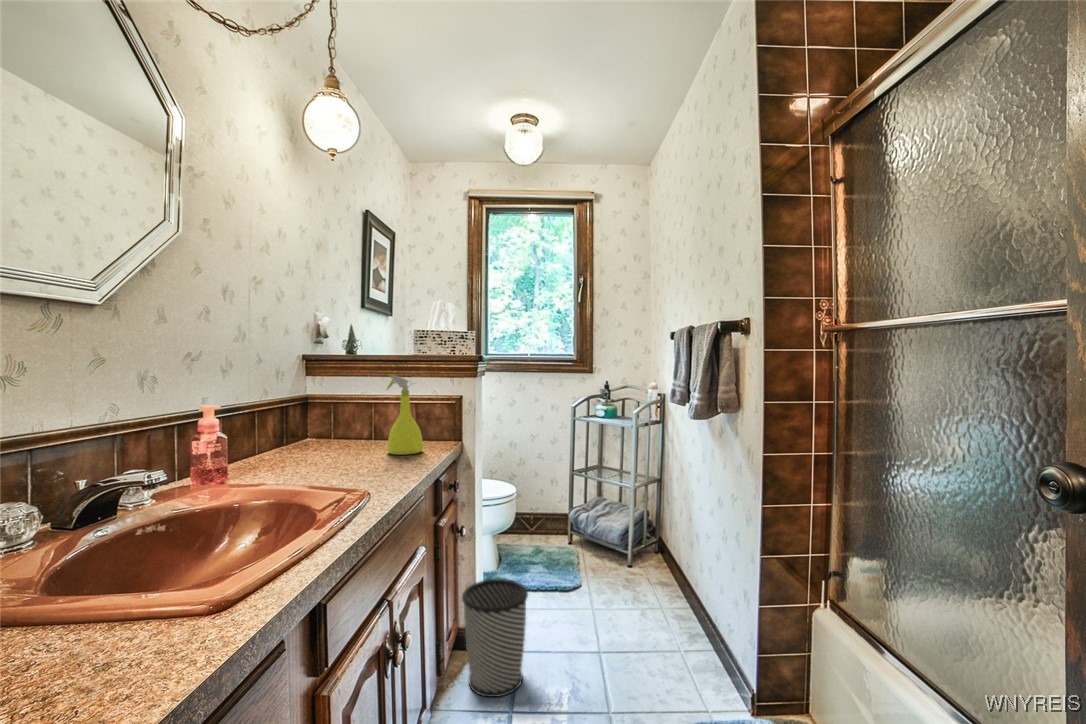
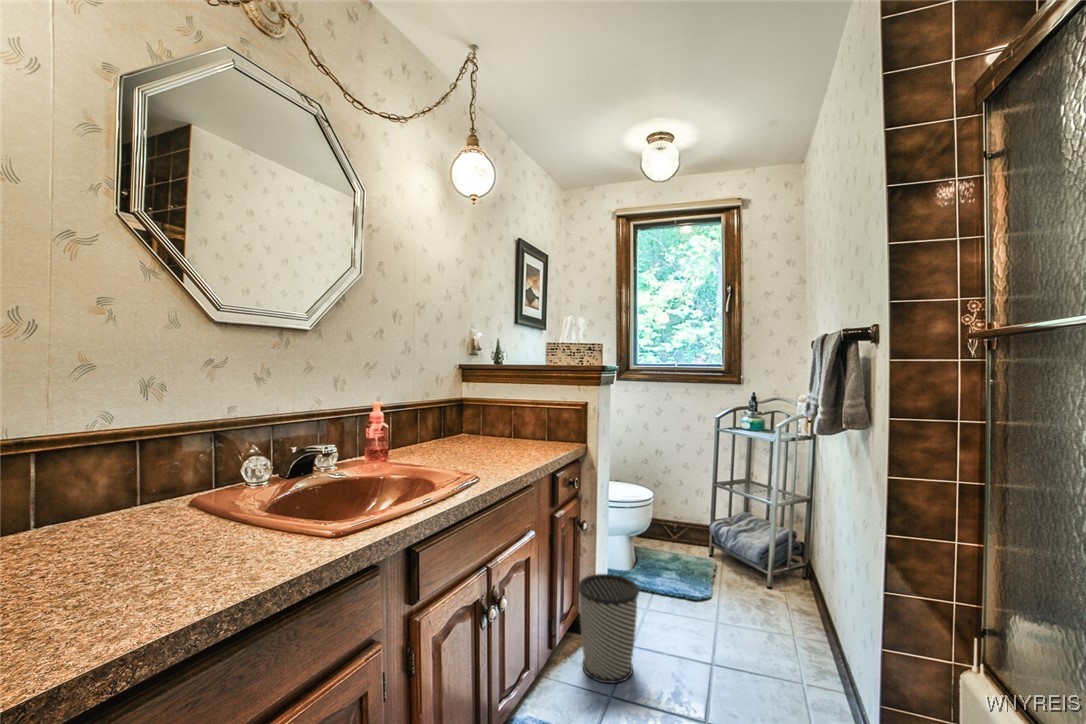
spray bottle: present [387,374,423,455] -> none [514,382,544,452]

